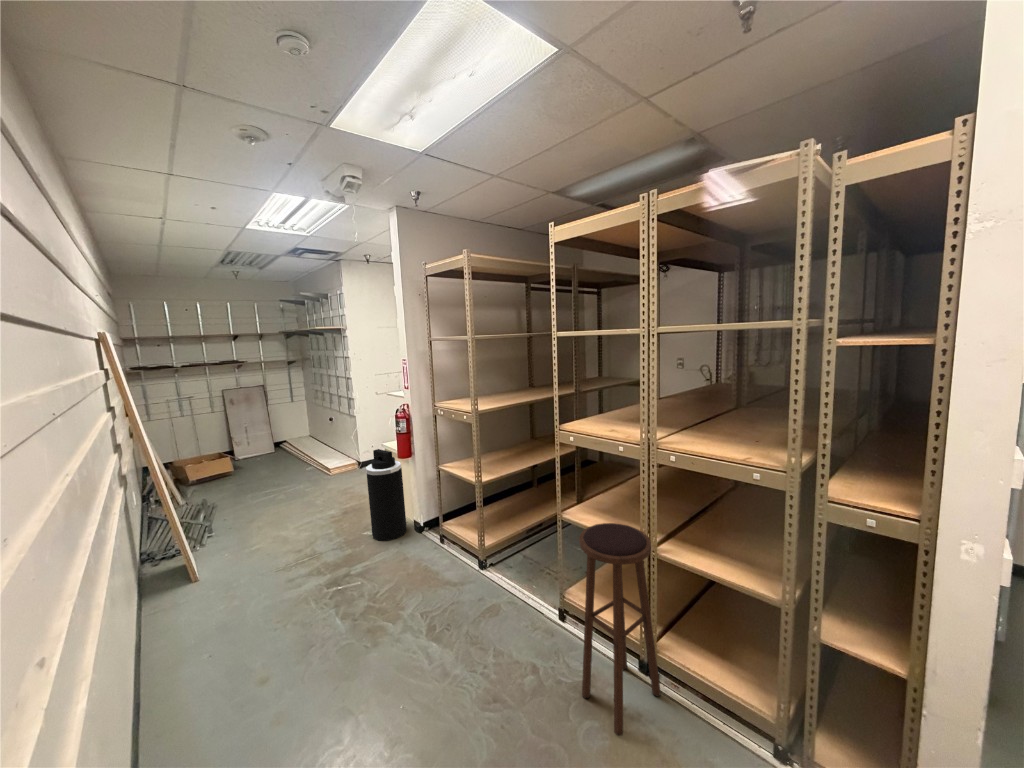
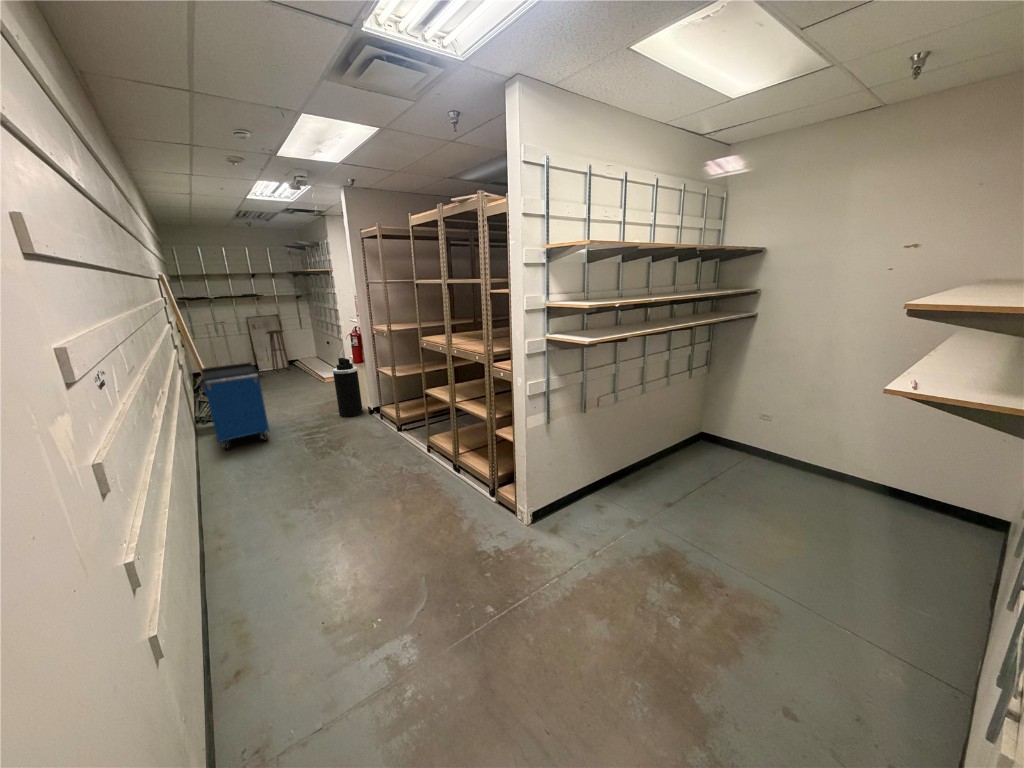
storage cabinet: none [157,466,272,636] -> present [201,363,269,450]
stool: present [579,523,661,736] -> present [266,330,290,371]

